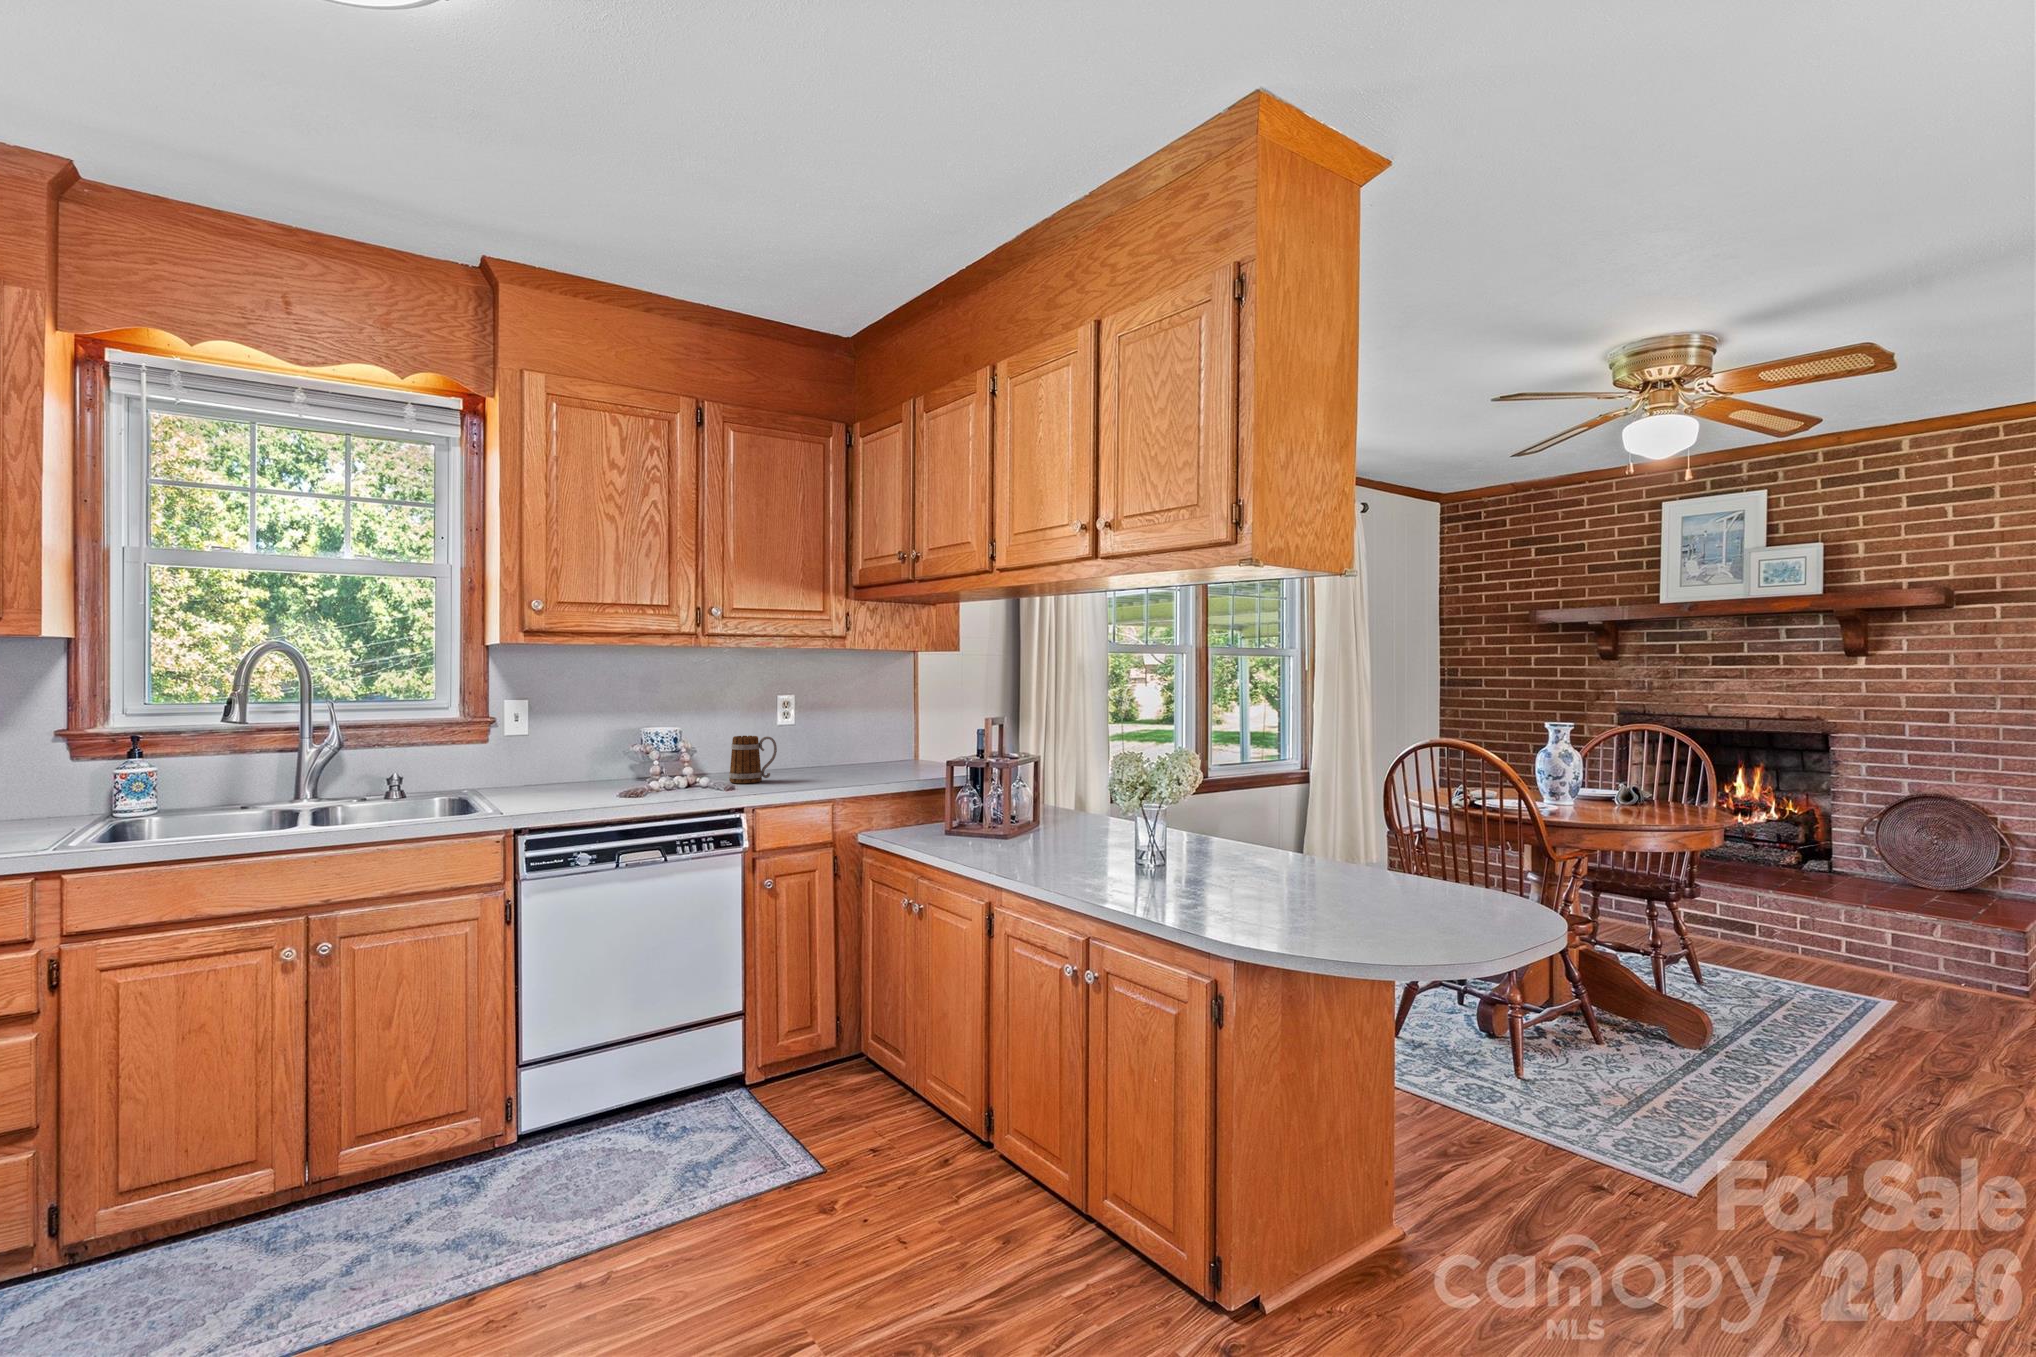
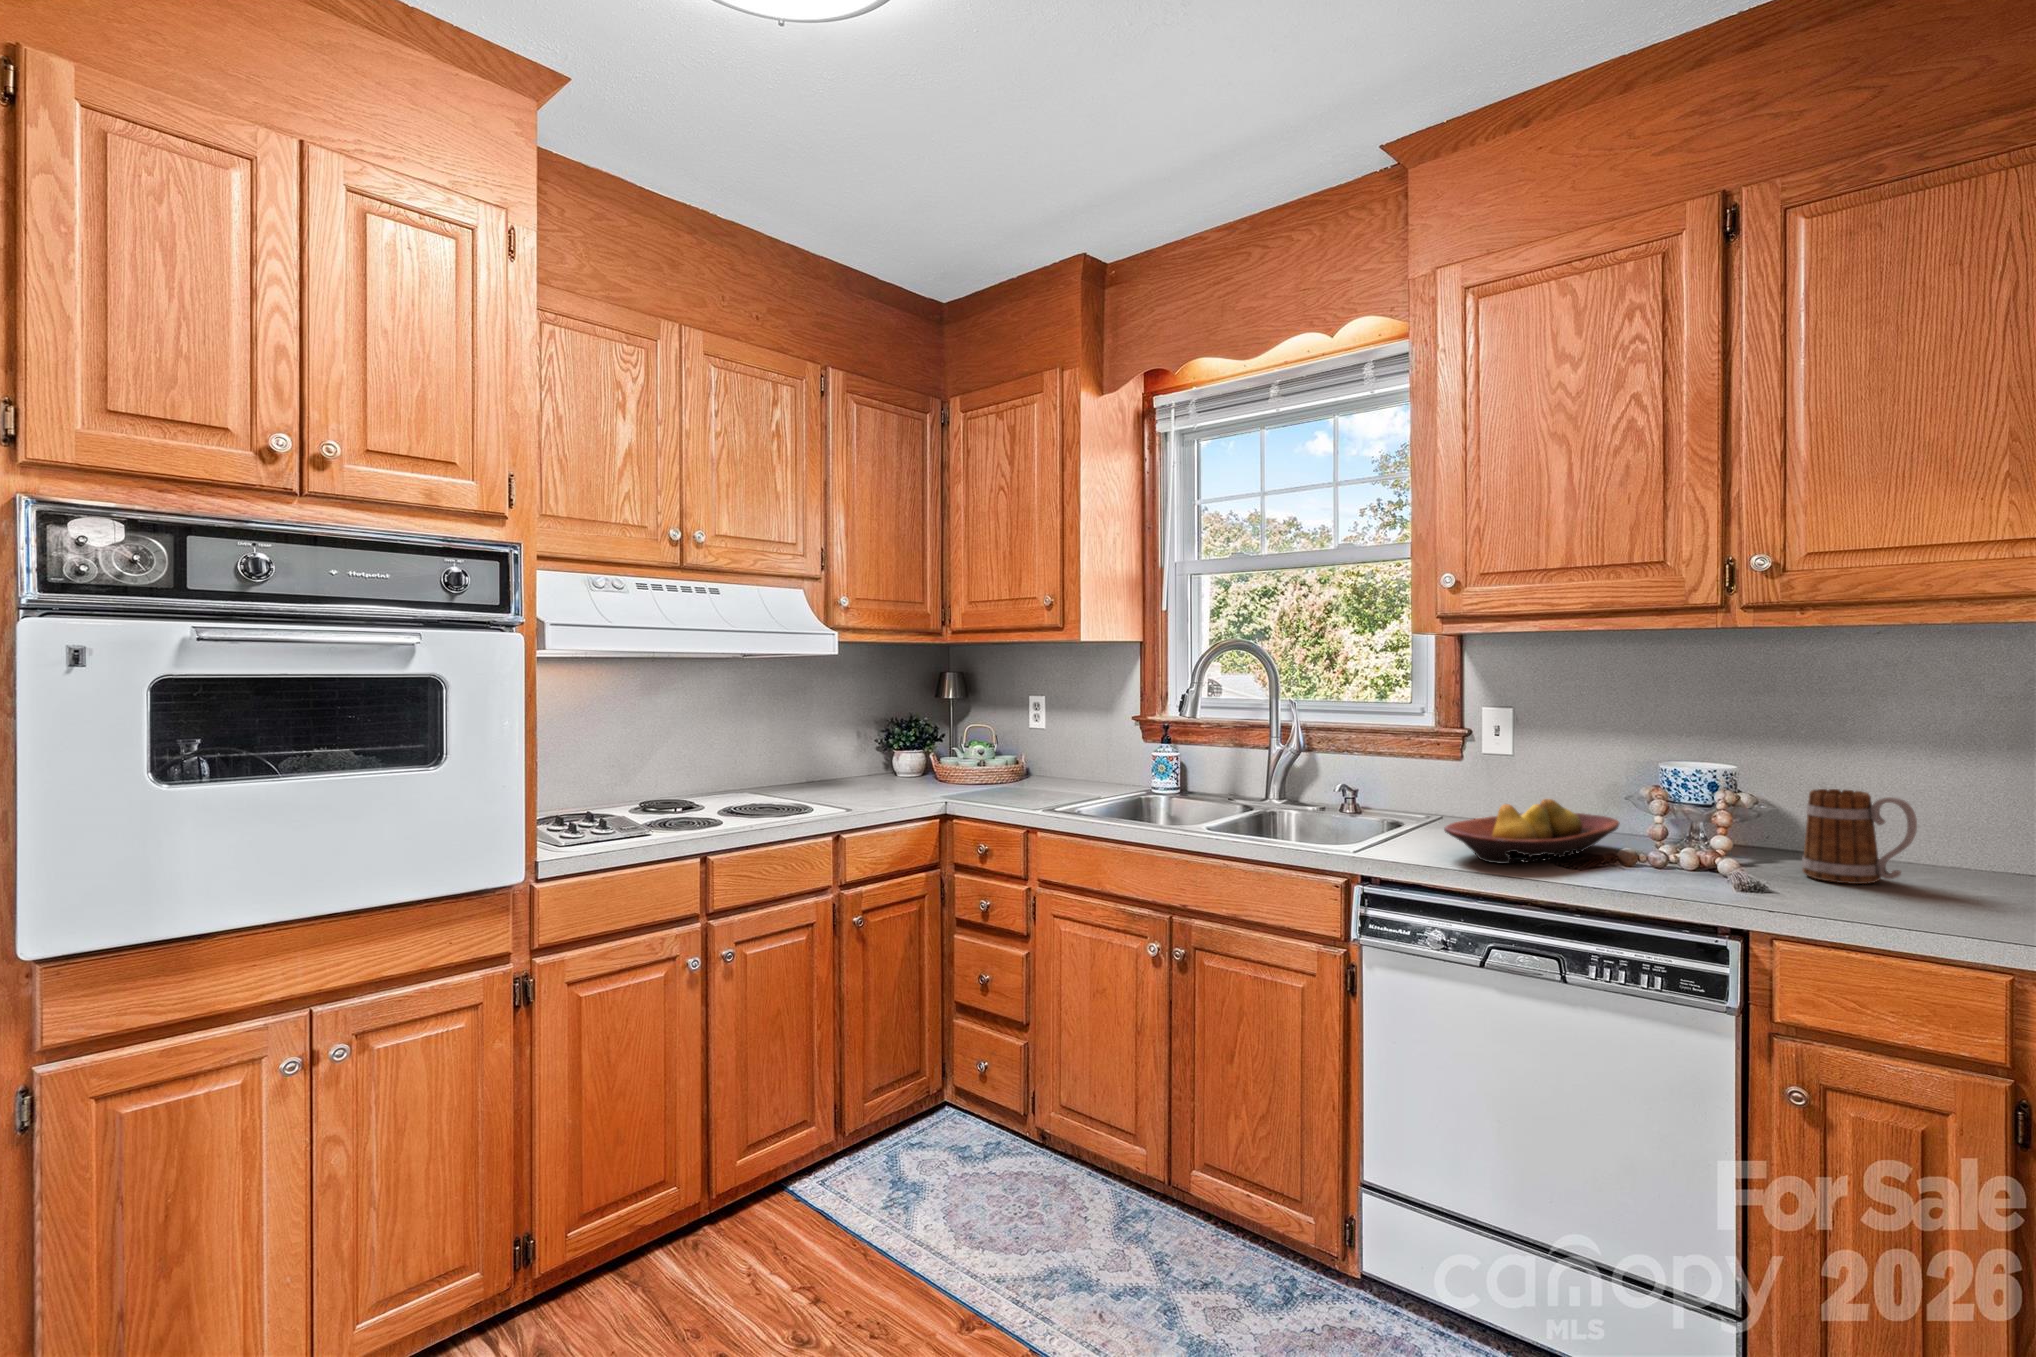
fruit bowl: none [551,759,640,803] -> present [1444,799,1620,864]

